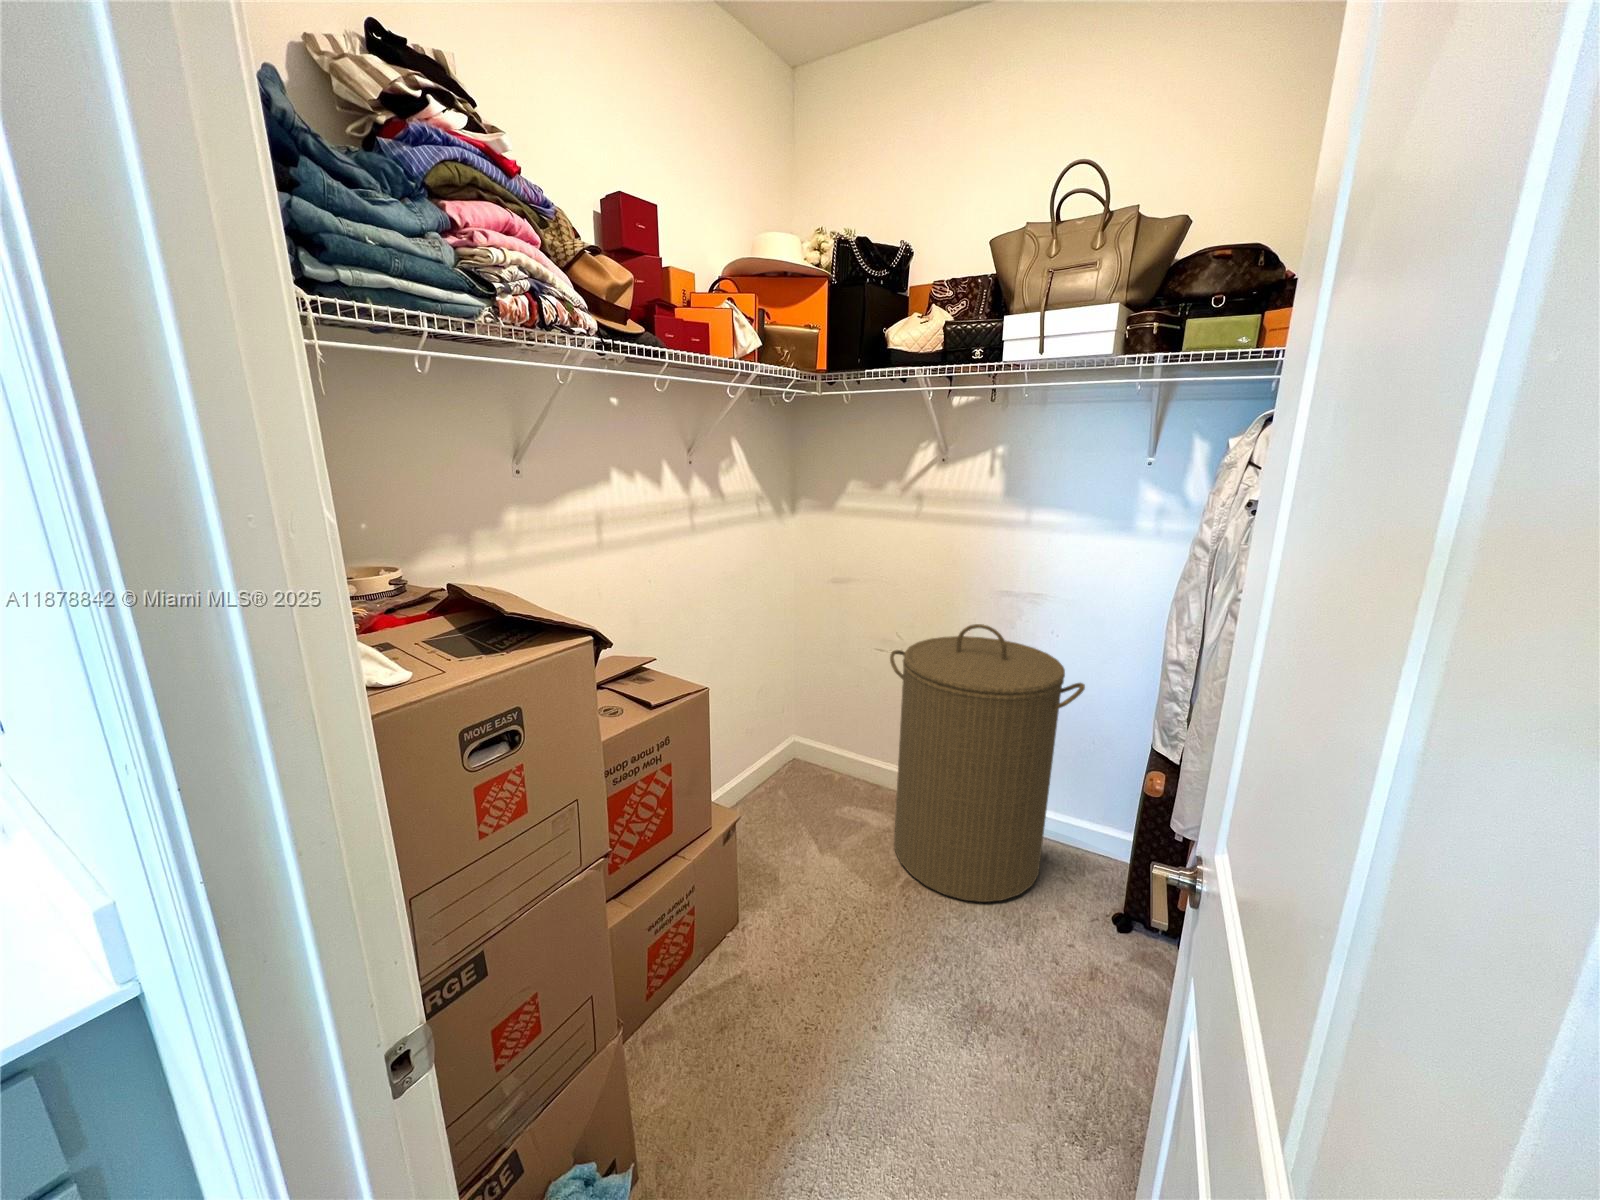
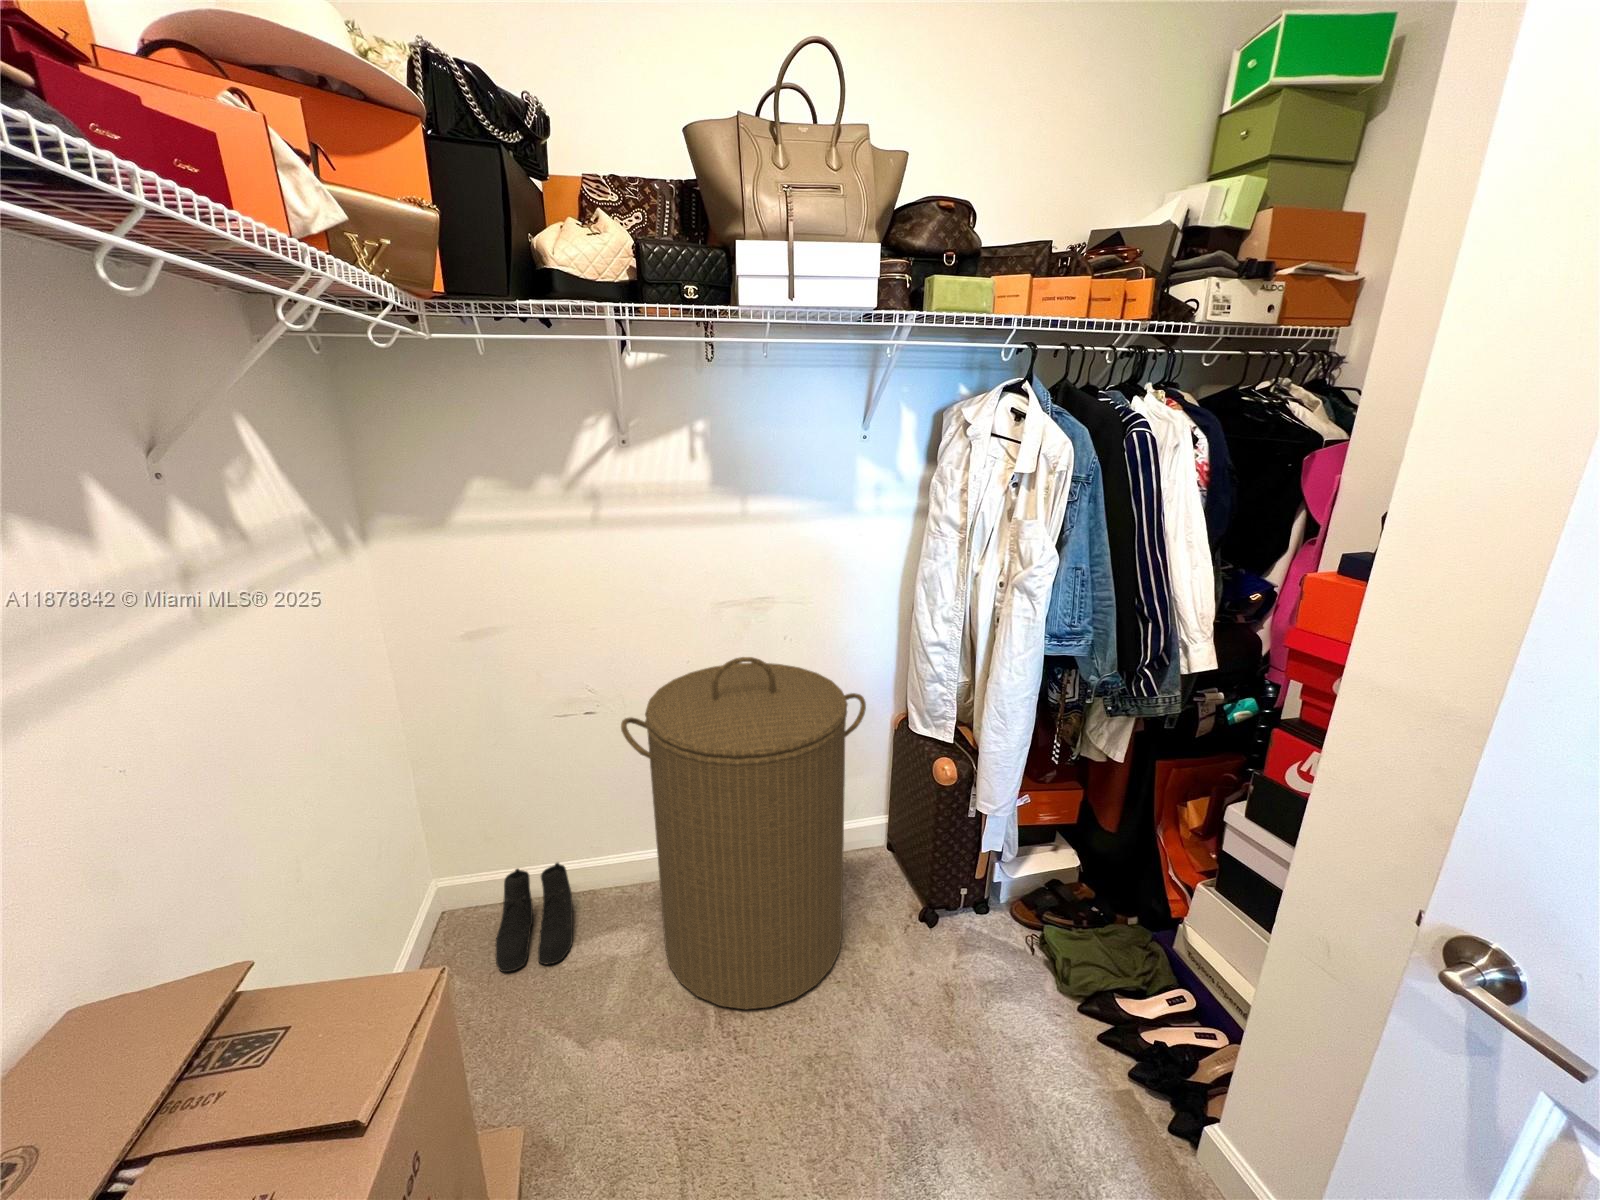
boots: none [803,741,859,804] -> present [495,863,573,972]

